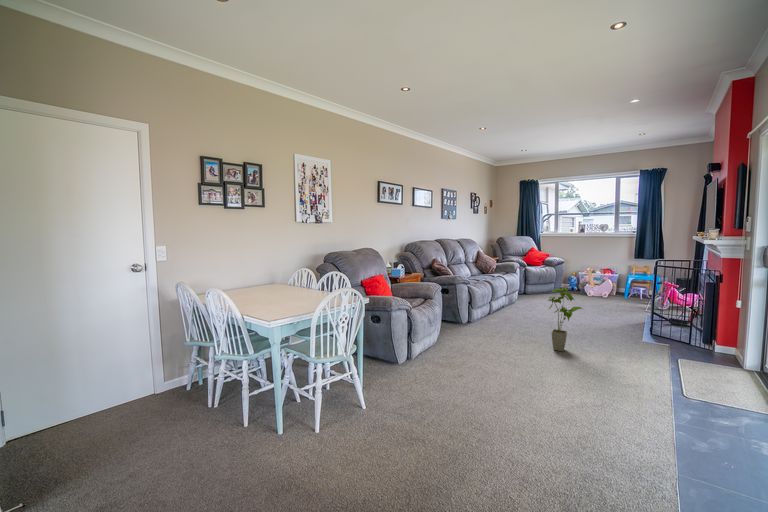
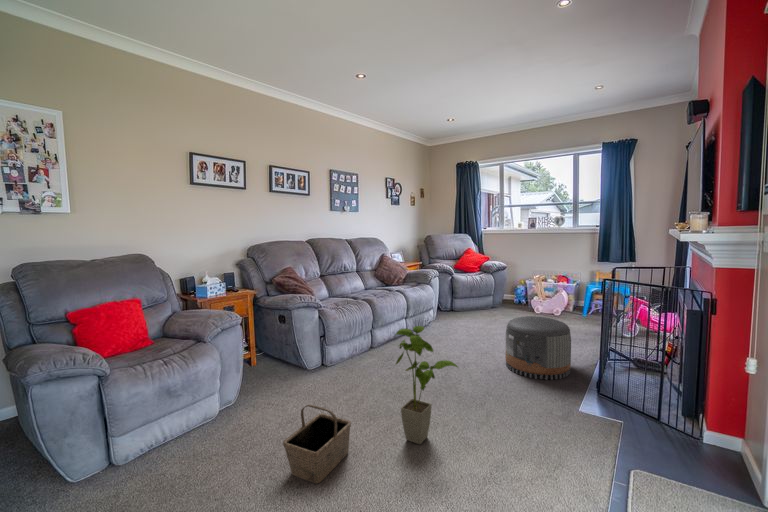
pouf: none [586,292,632,329] -> present [506,316,571,380]
basket: none [502,327,529,362] -> present [283,405,351,484]

